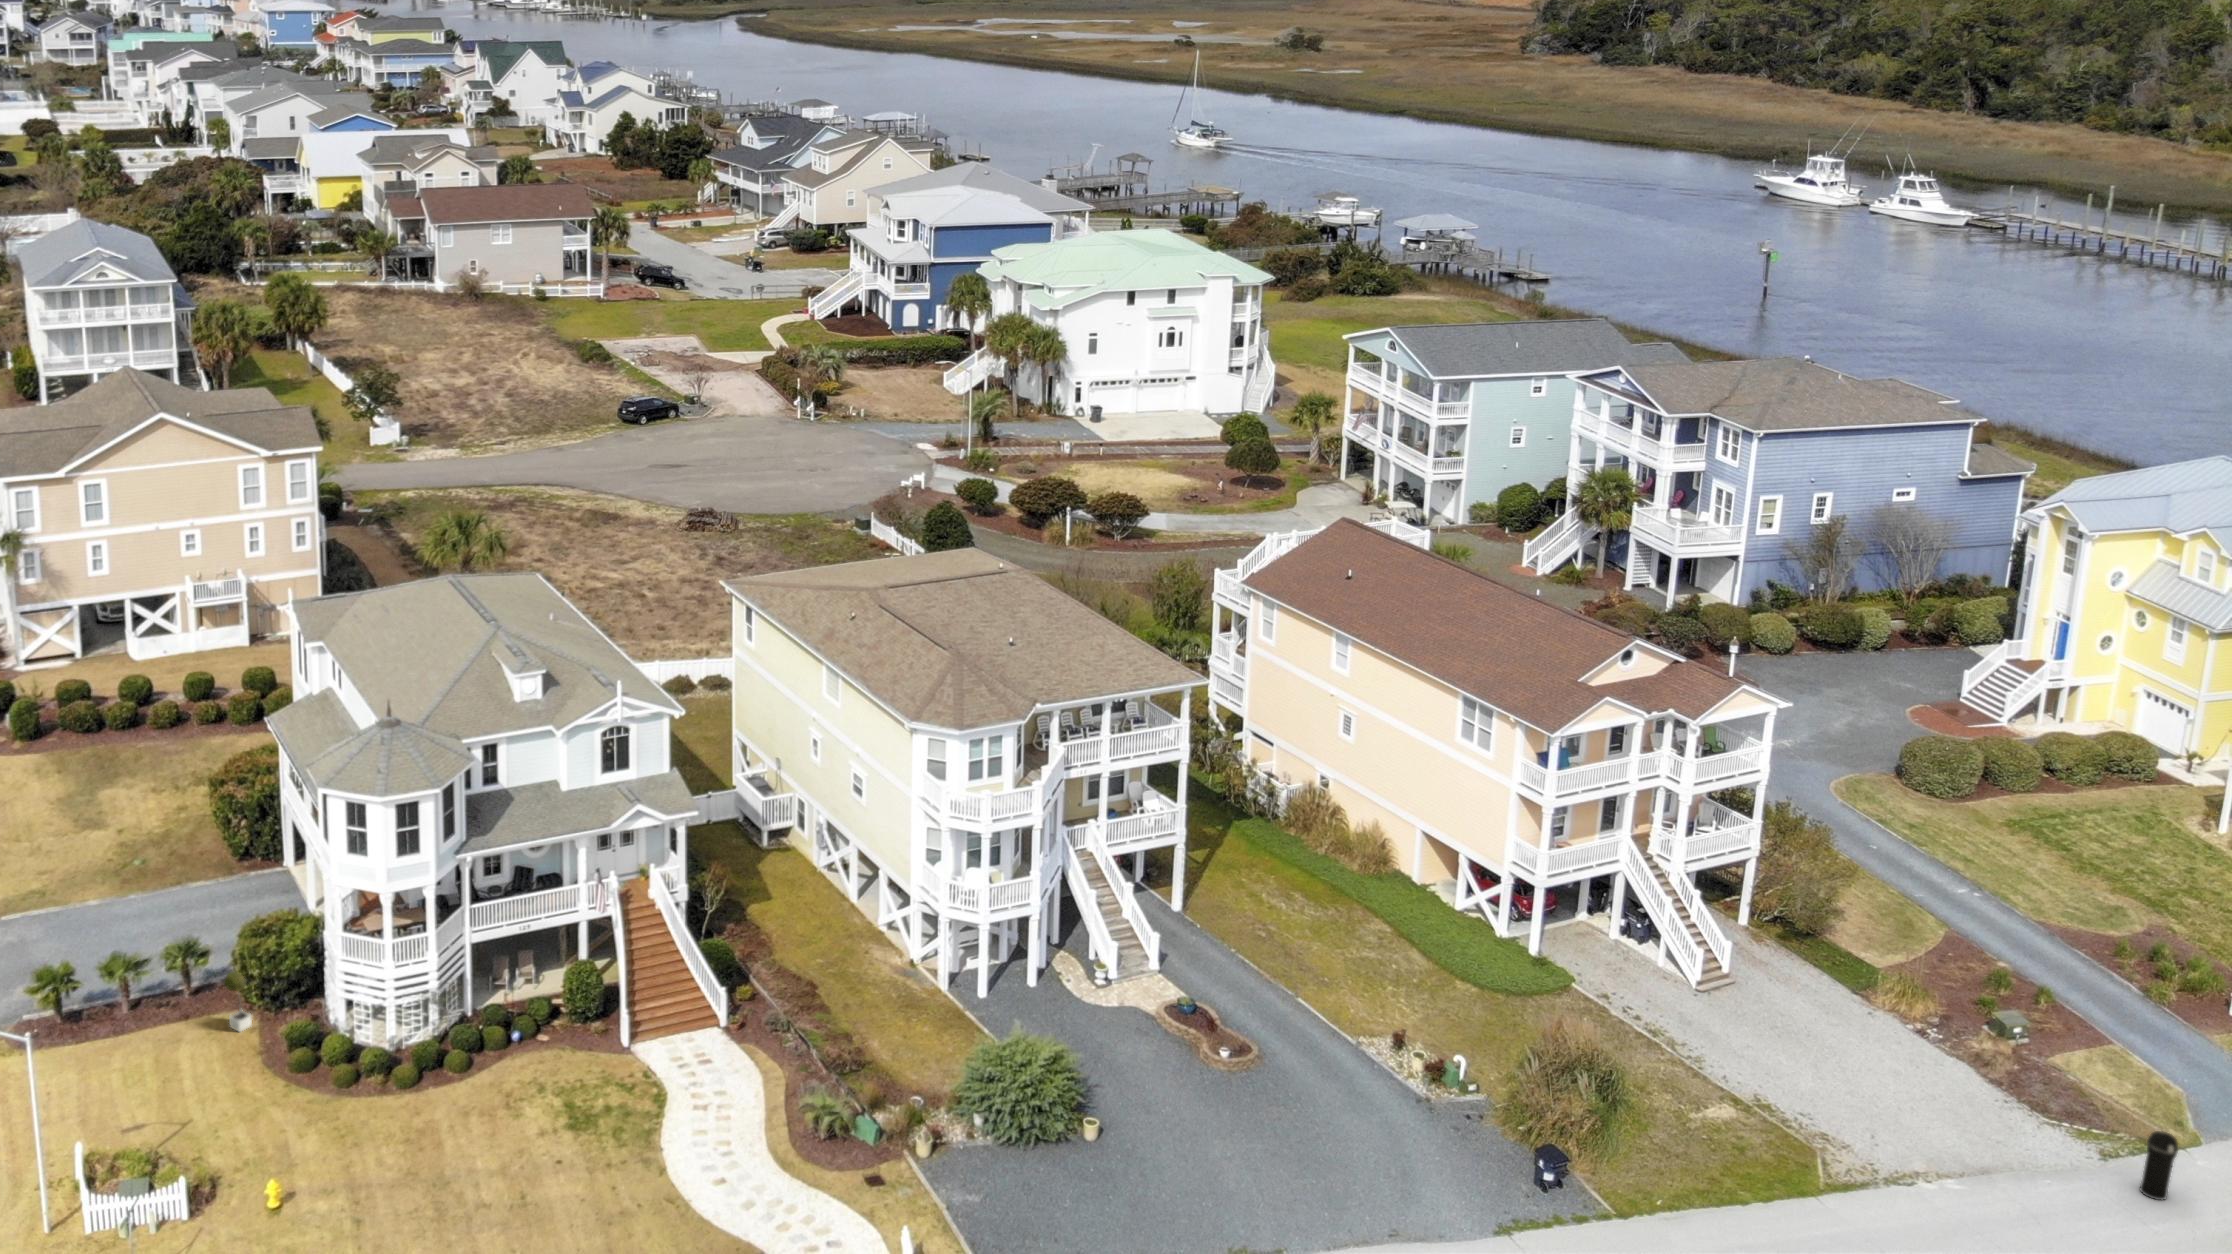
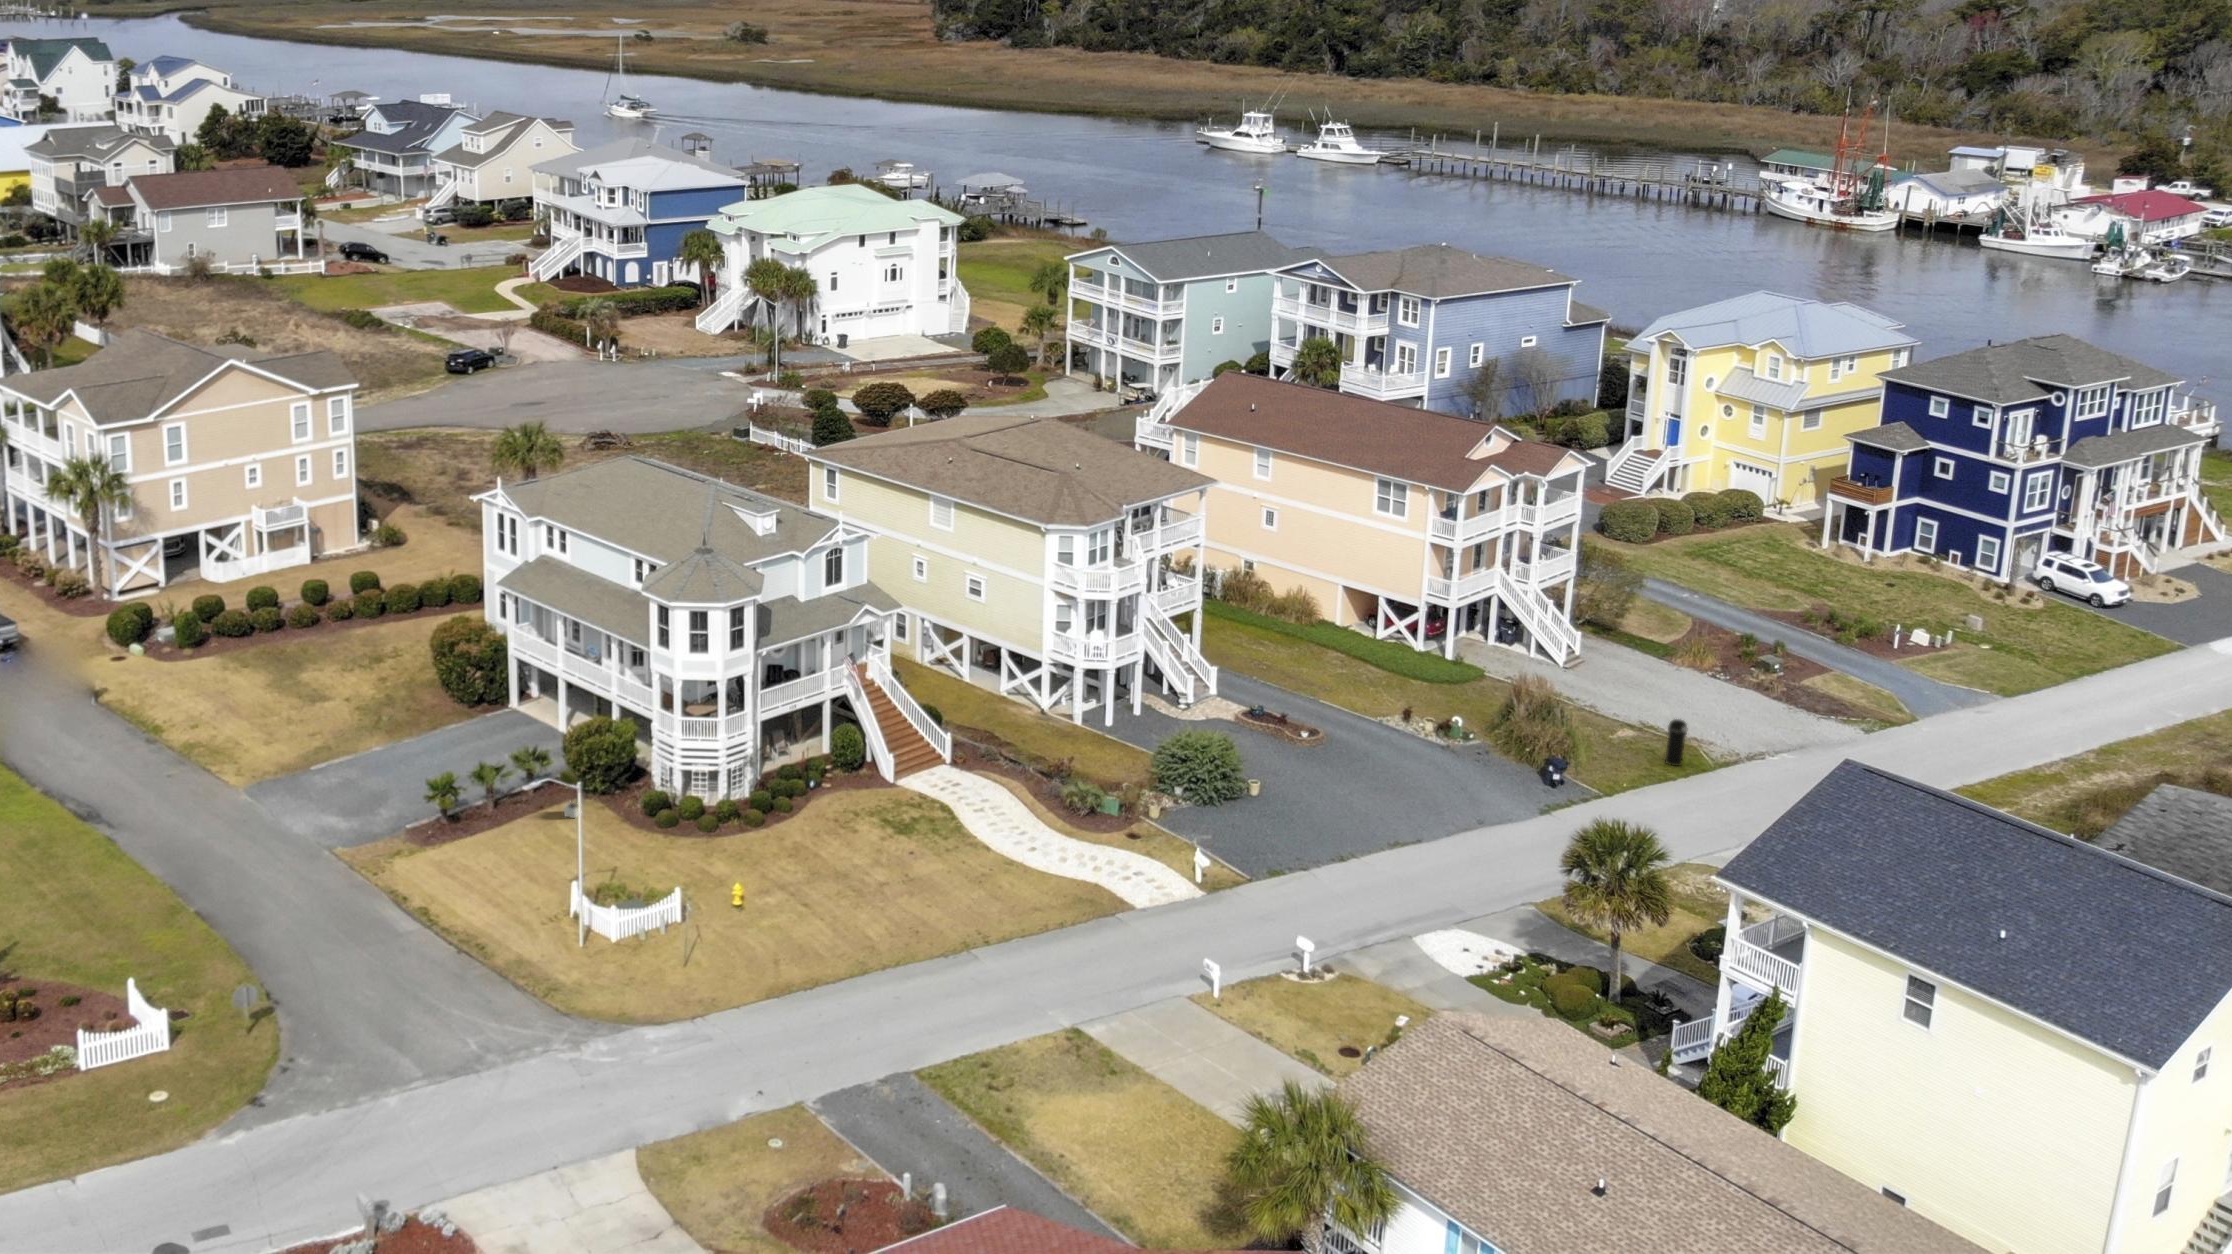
trash can: present [2140,1131,2178,1200] -> present [1665,719,1688,766]

